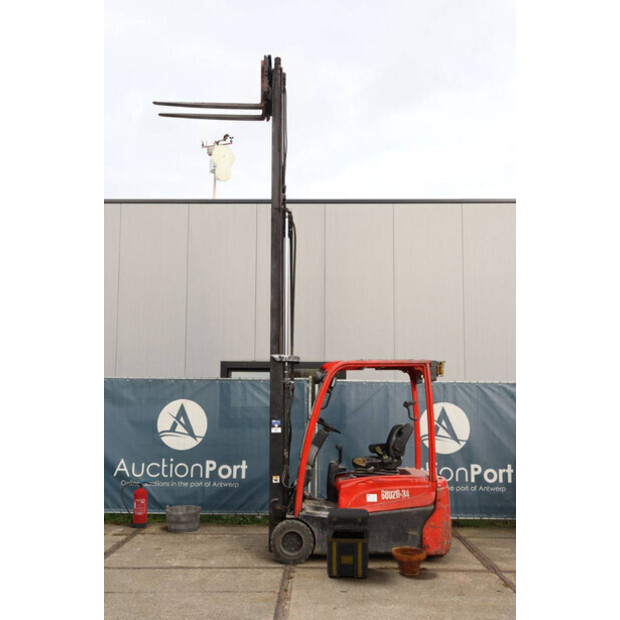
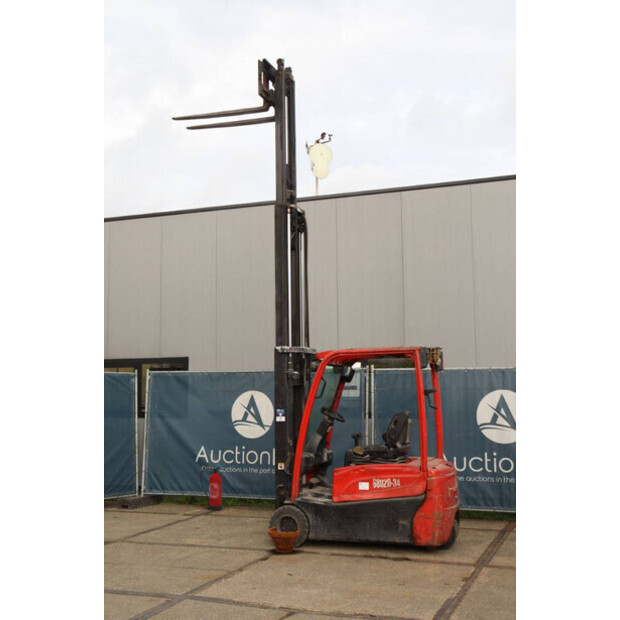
bucket: present [166,505,201,533] -> none [228,490,265,517]
toolbox: present [326,508,369,578] -> none [304,494,357,562]
planter: present [392,547,426,576] -> present [268,527,300,552]

